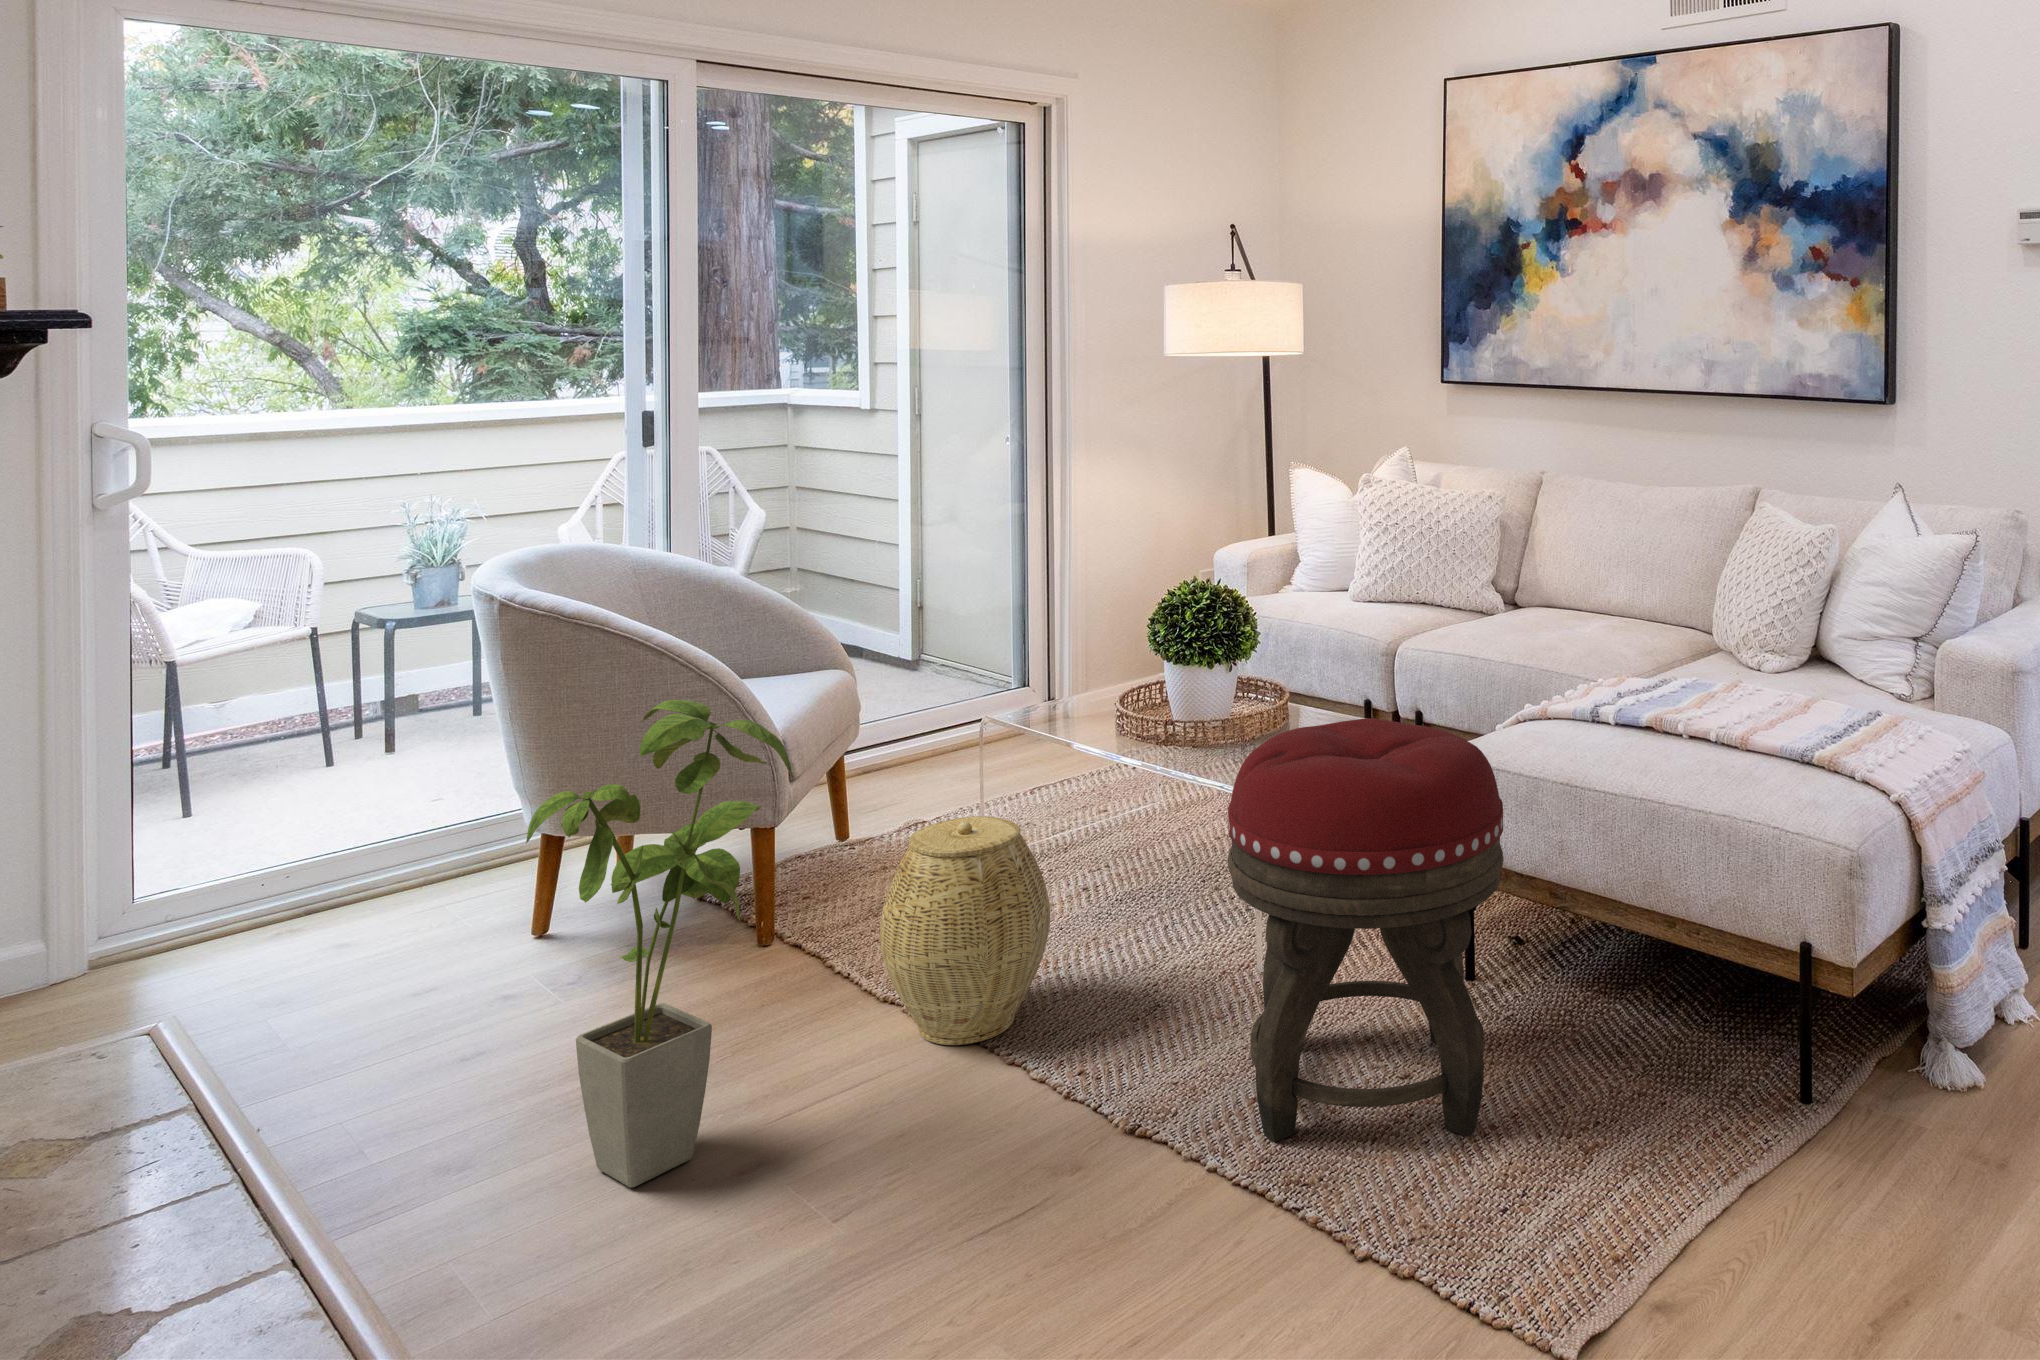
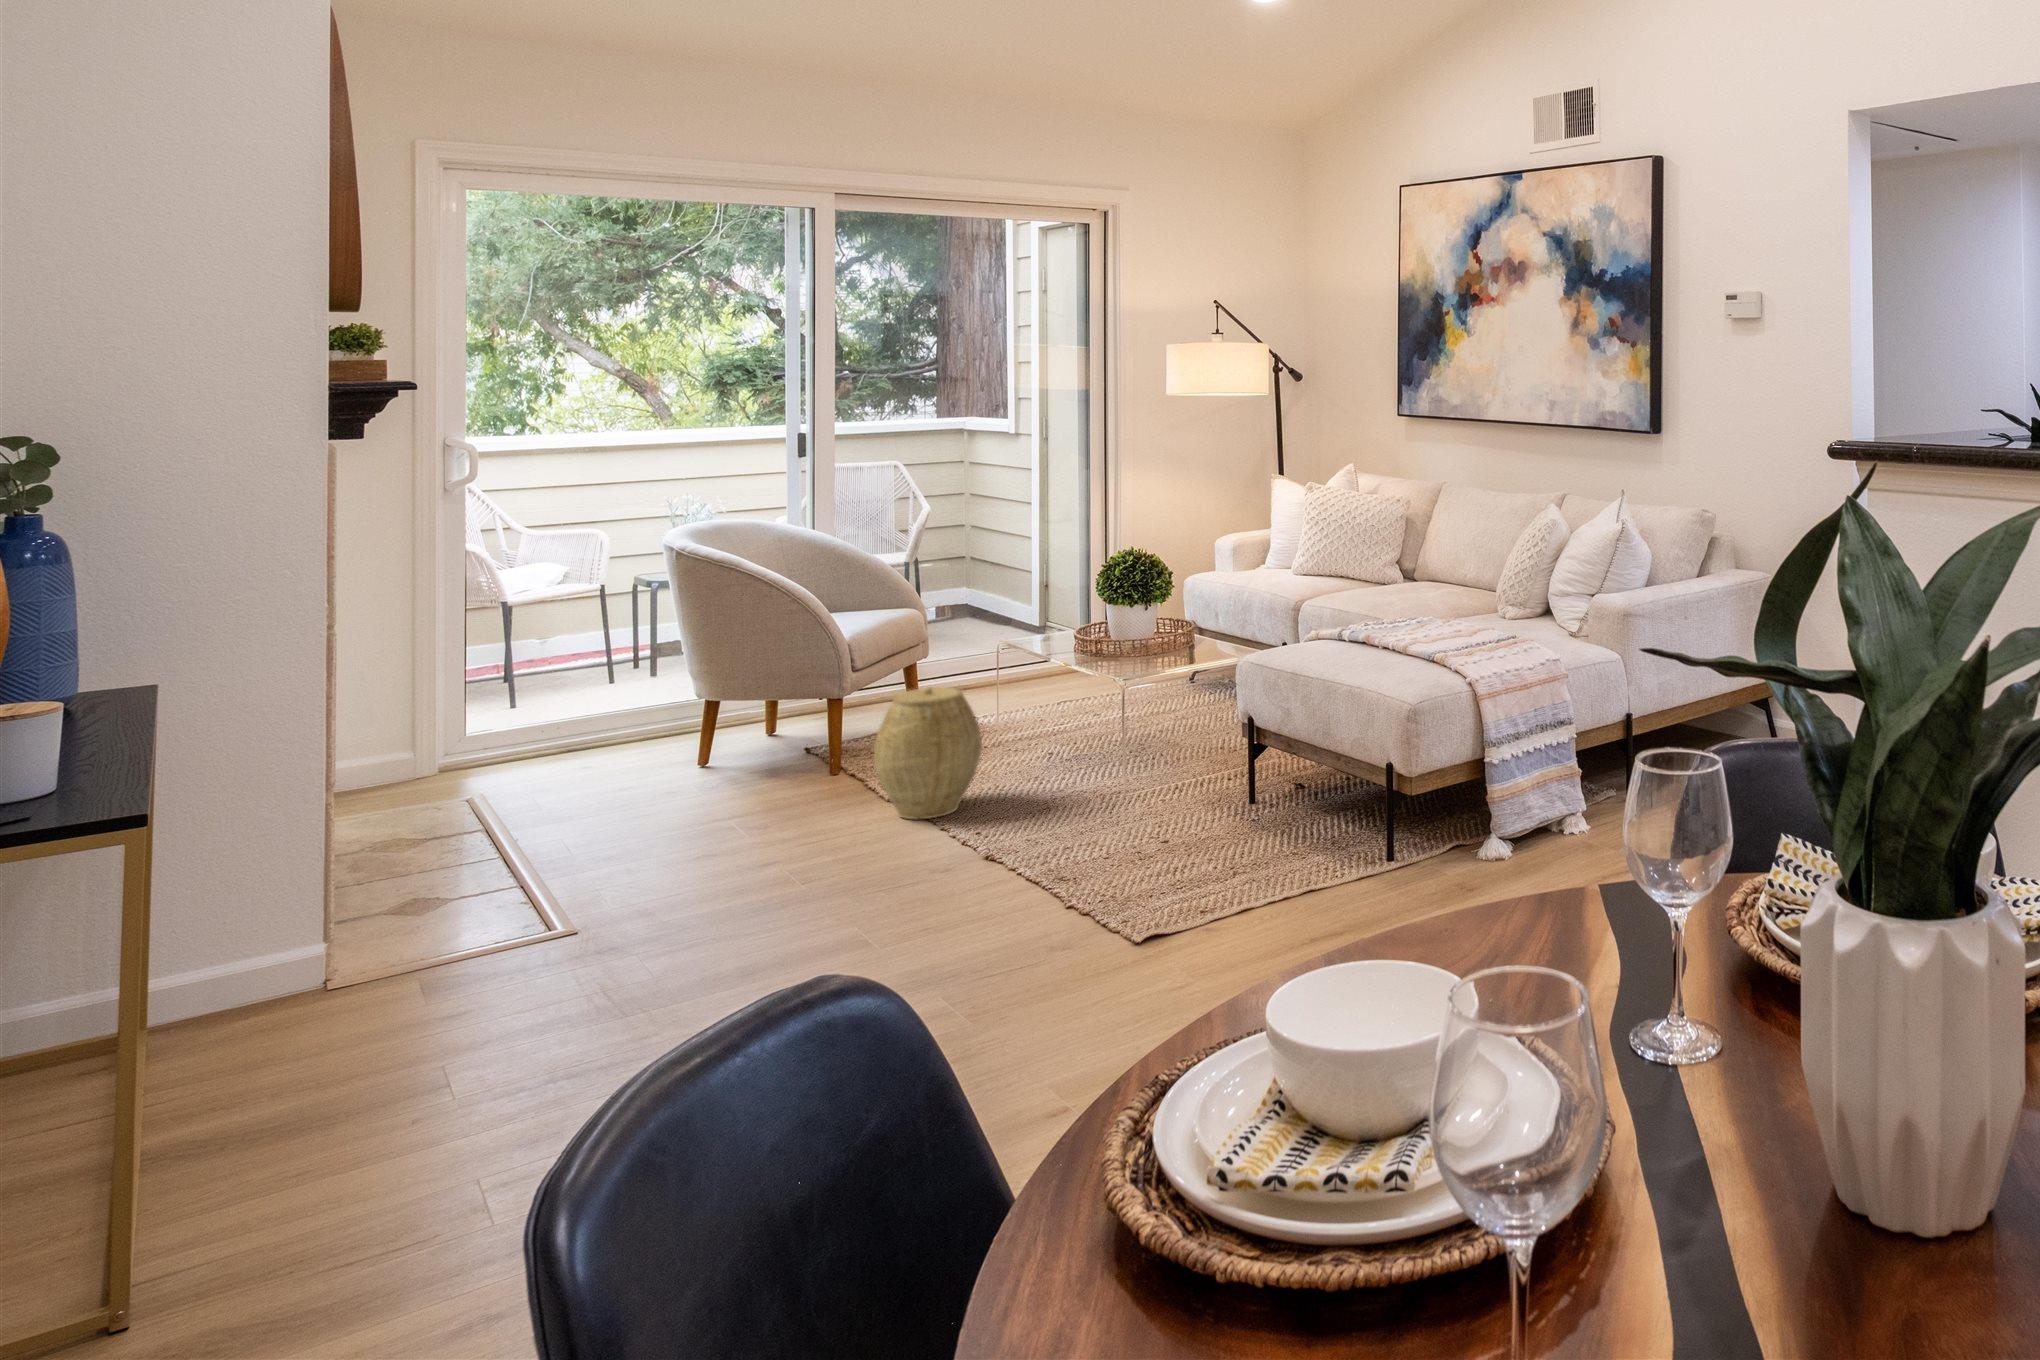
house plant: present [526,700,793,1188] -> none [649,599,796,868]
footstool: present [1228,718,1504,1142] -> none [1053,627,1223,864]

